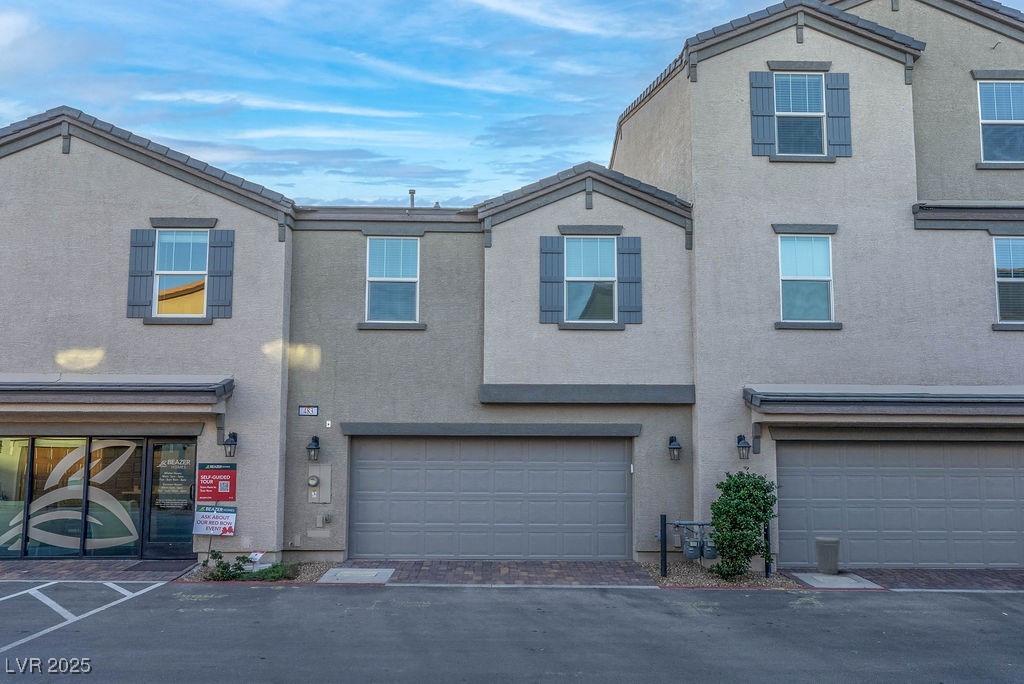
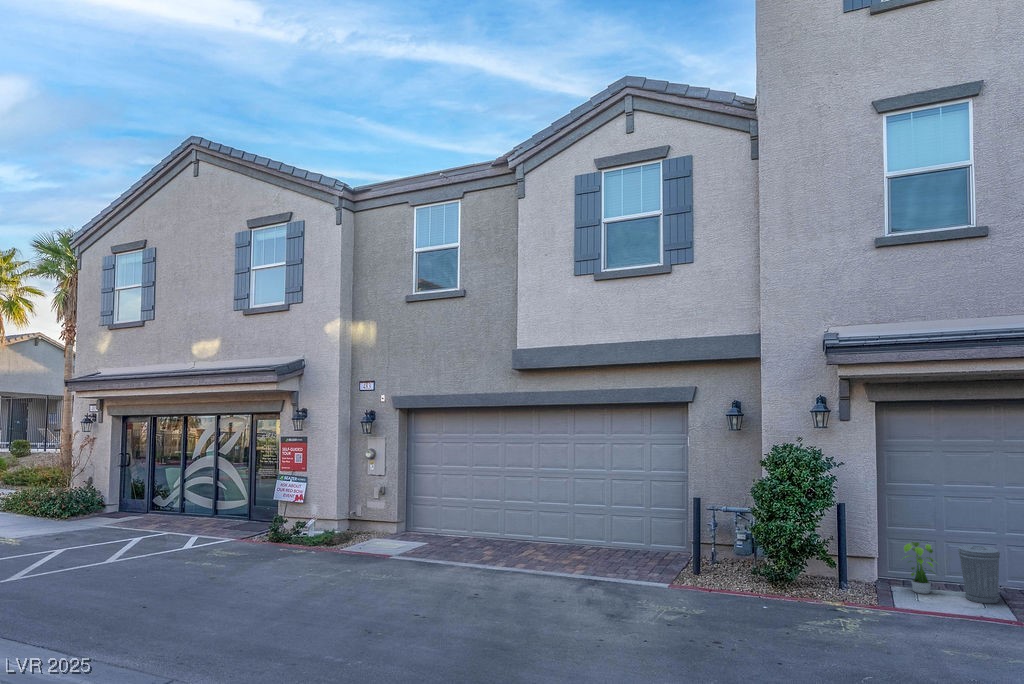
potted plant: none [779,535,804,572] -> present [904,541,934,594]

